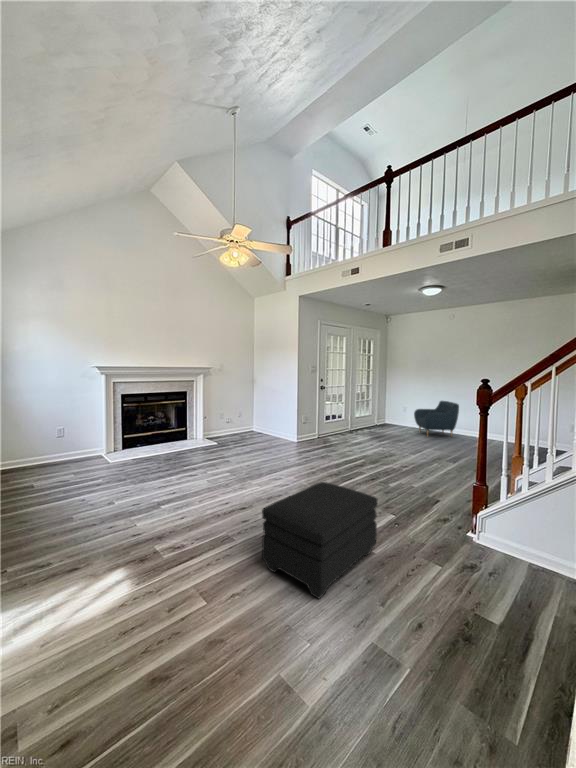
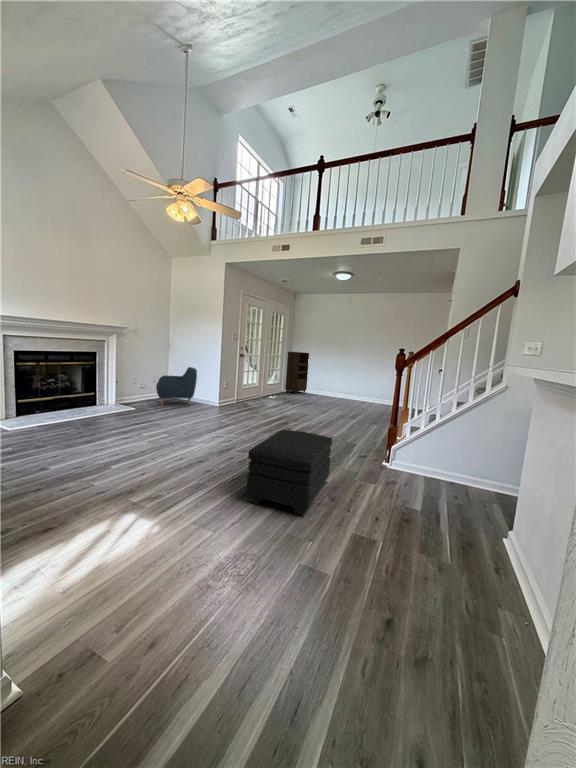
bookshelf: none [380,380,408,428] -> present [285,352,309,394]
armchair: present [414,401,459,436] -> present [156,367,197,406]

